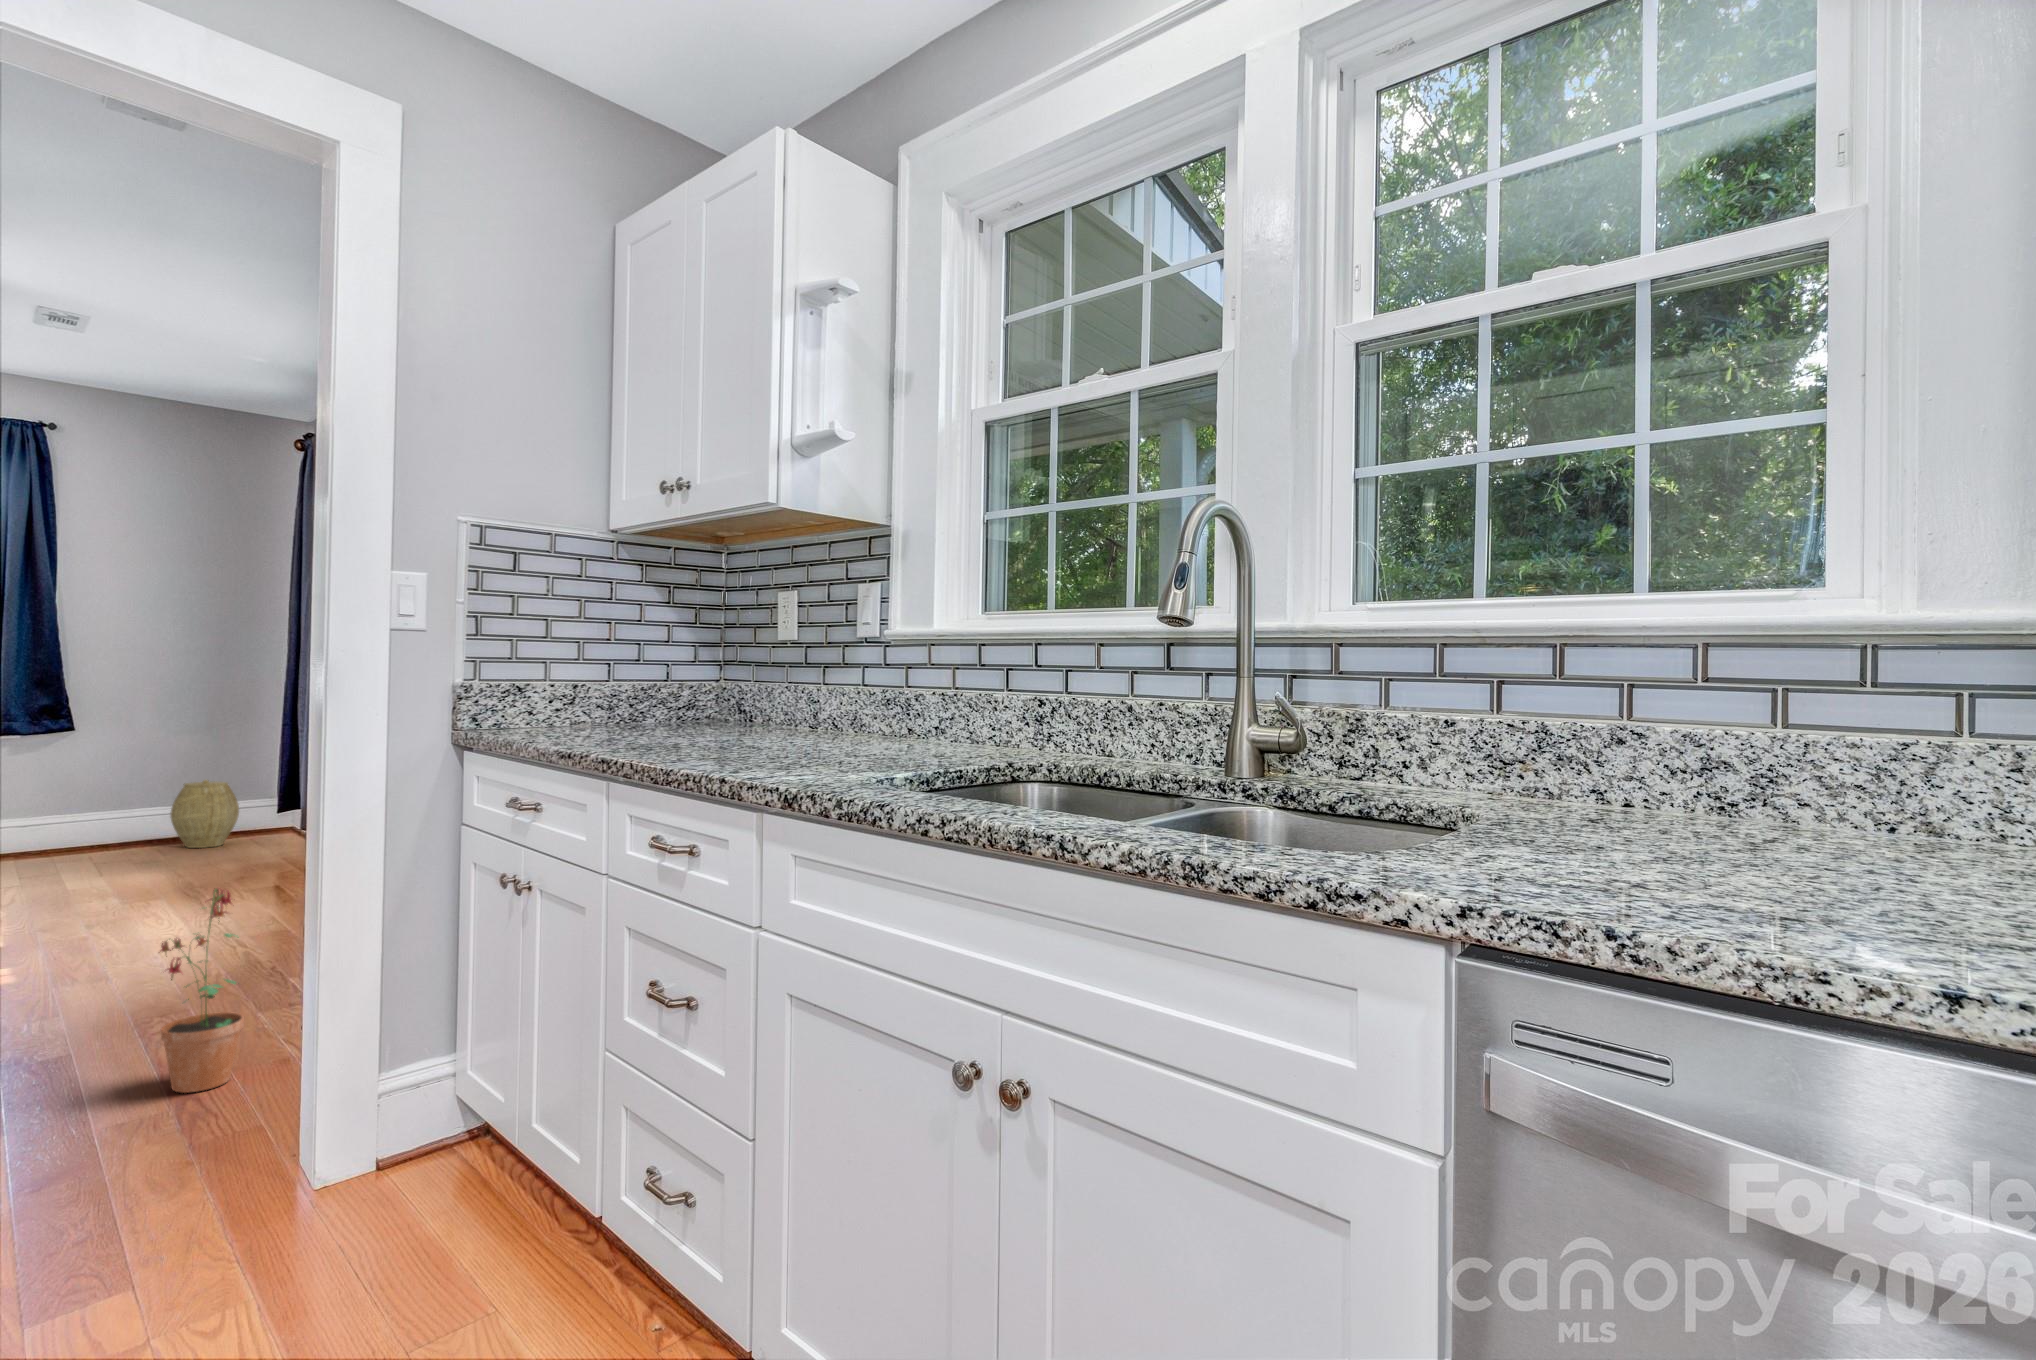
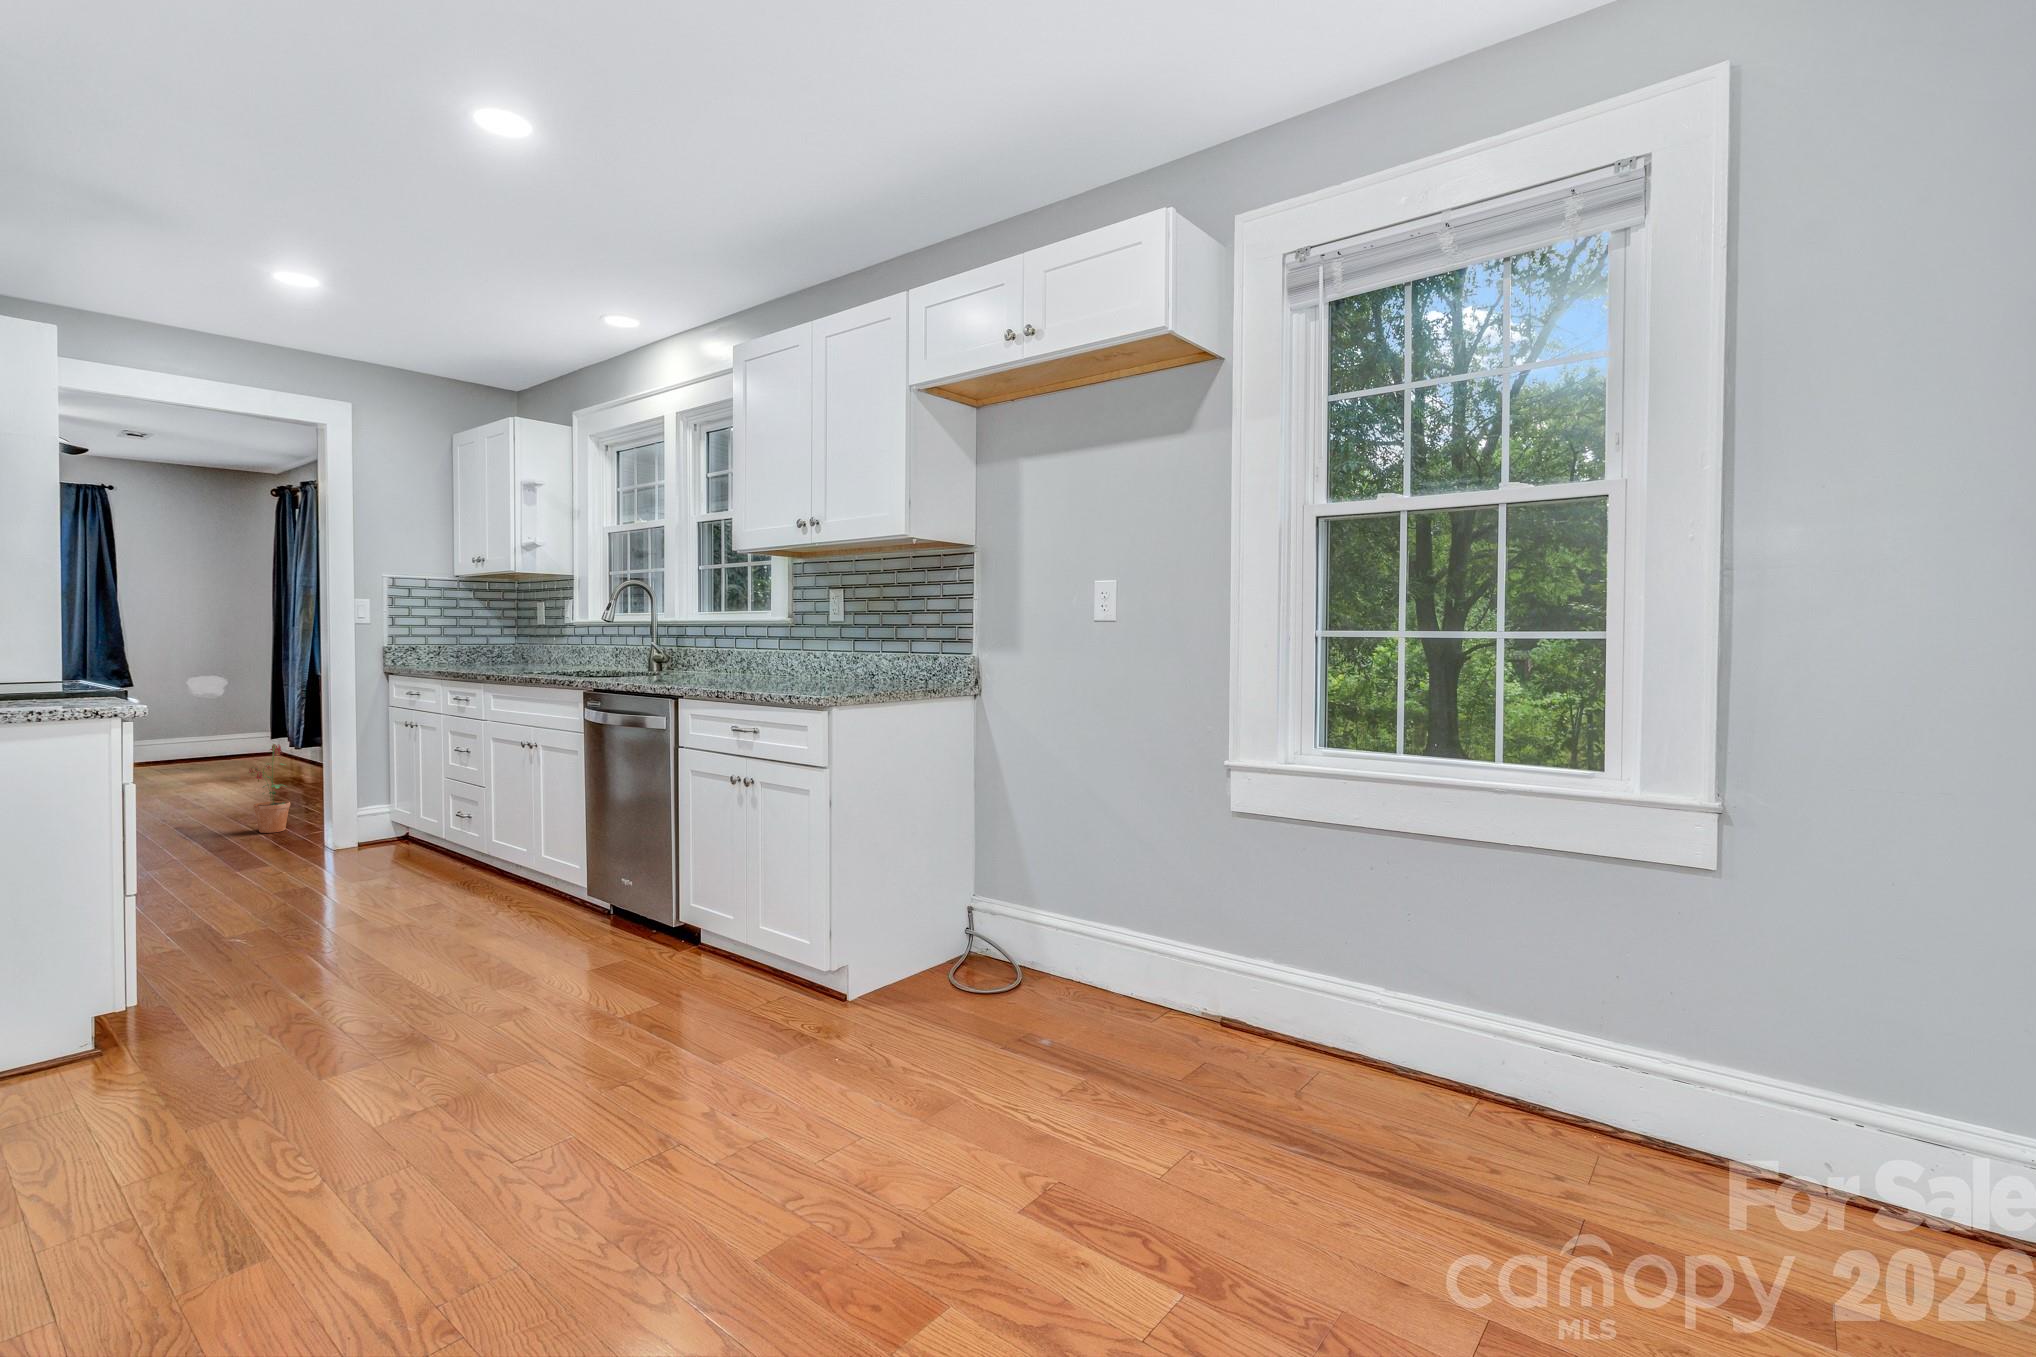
woven basket: present [171,780,239,848] -> none [198,716,243,760]

